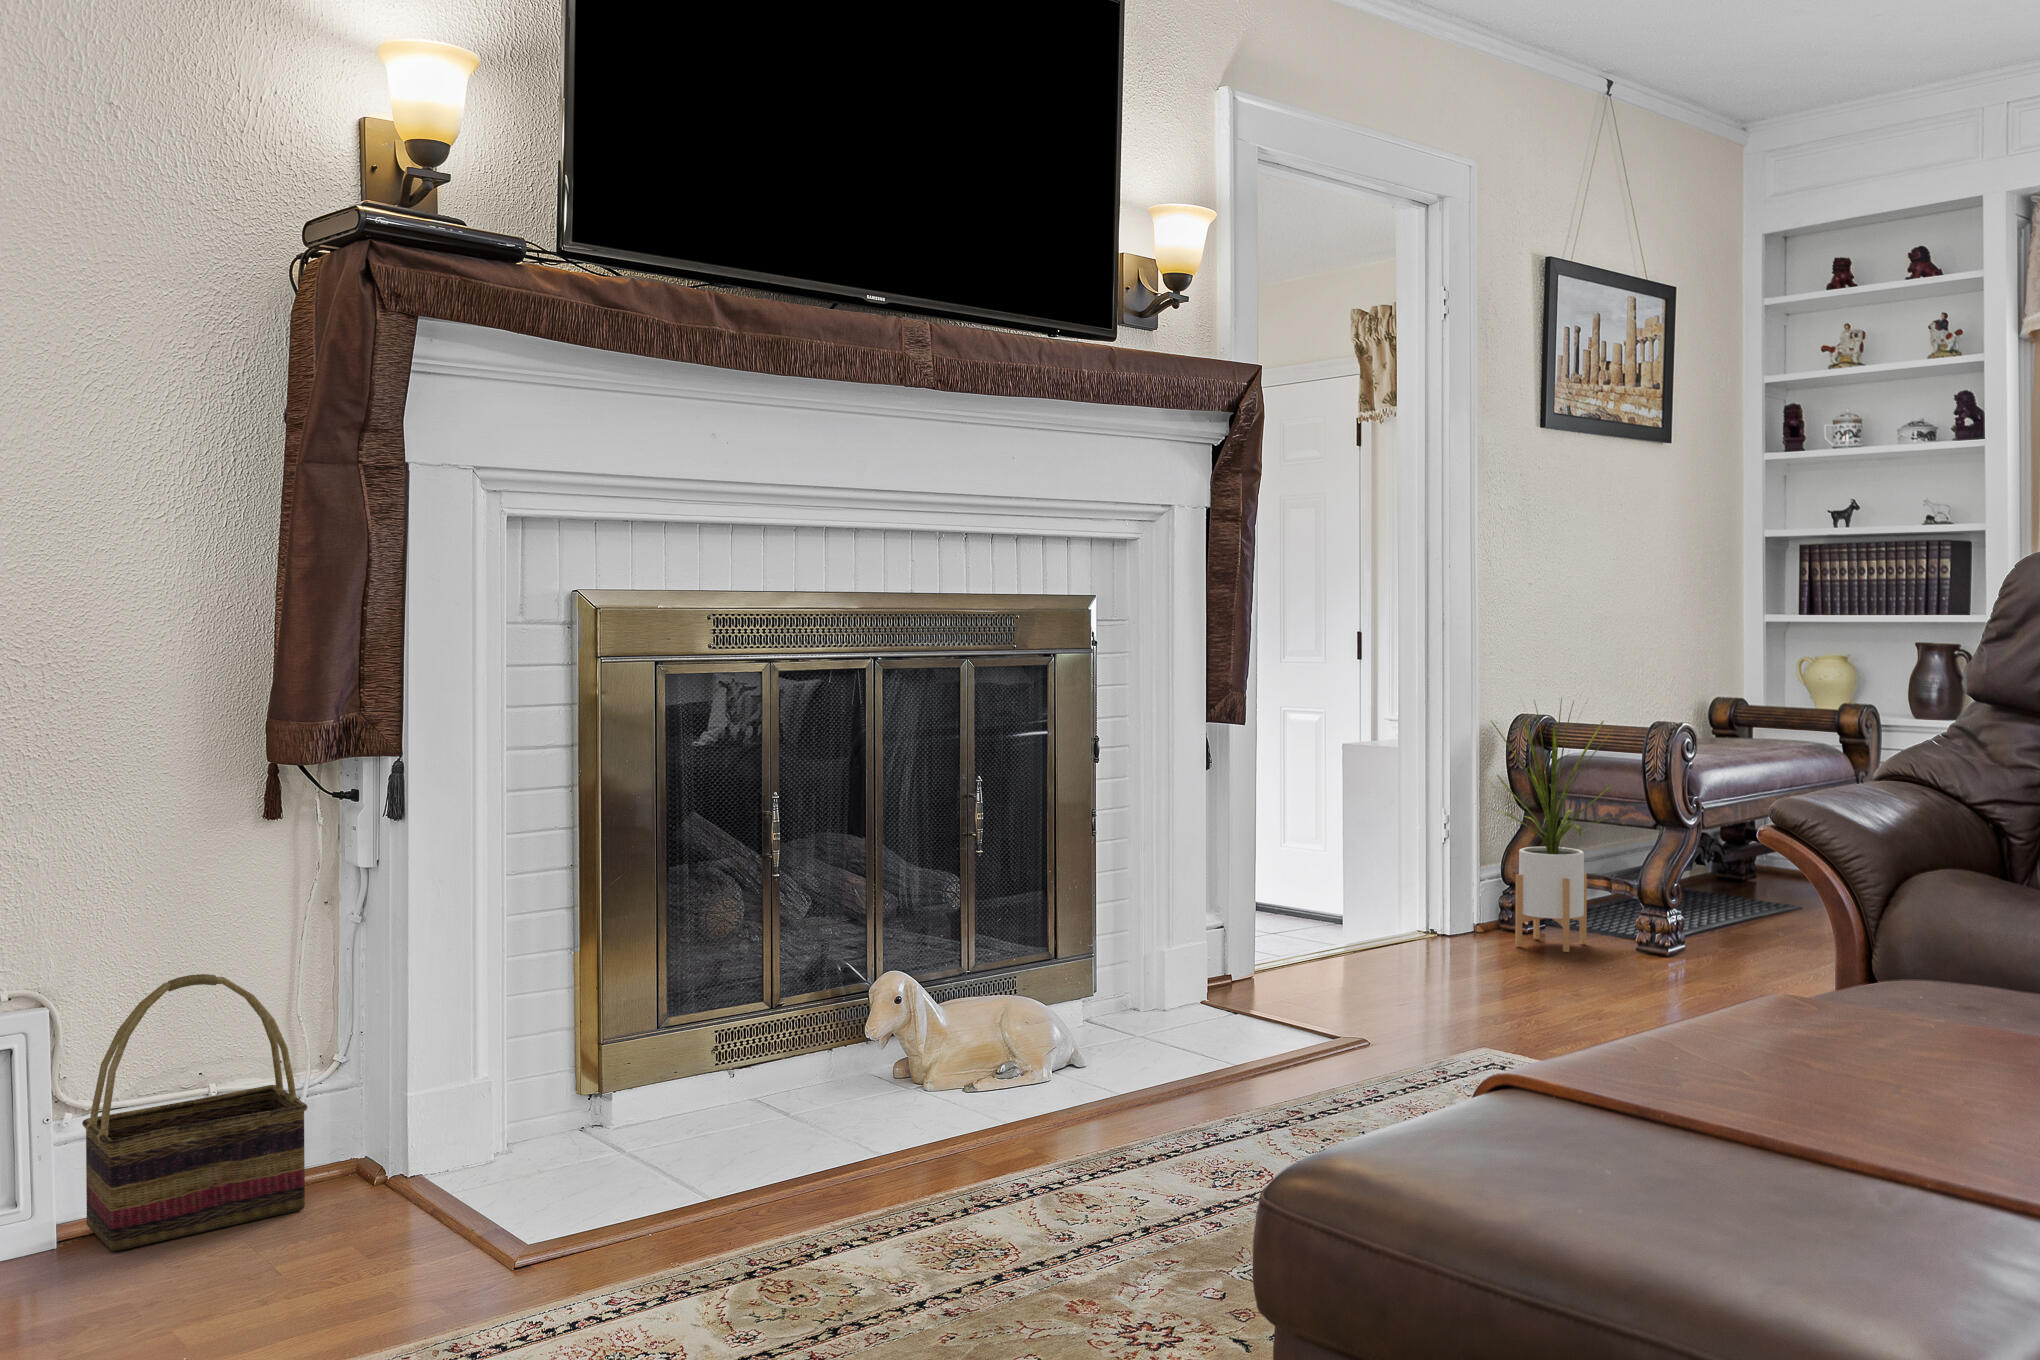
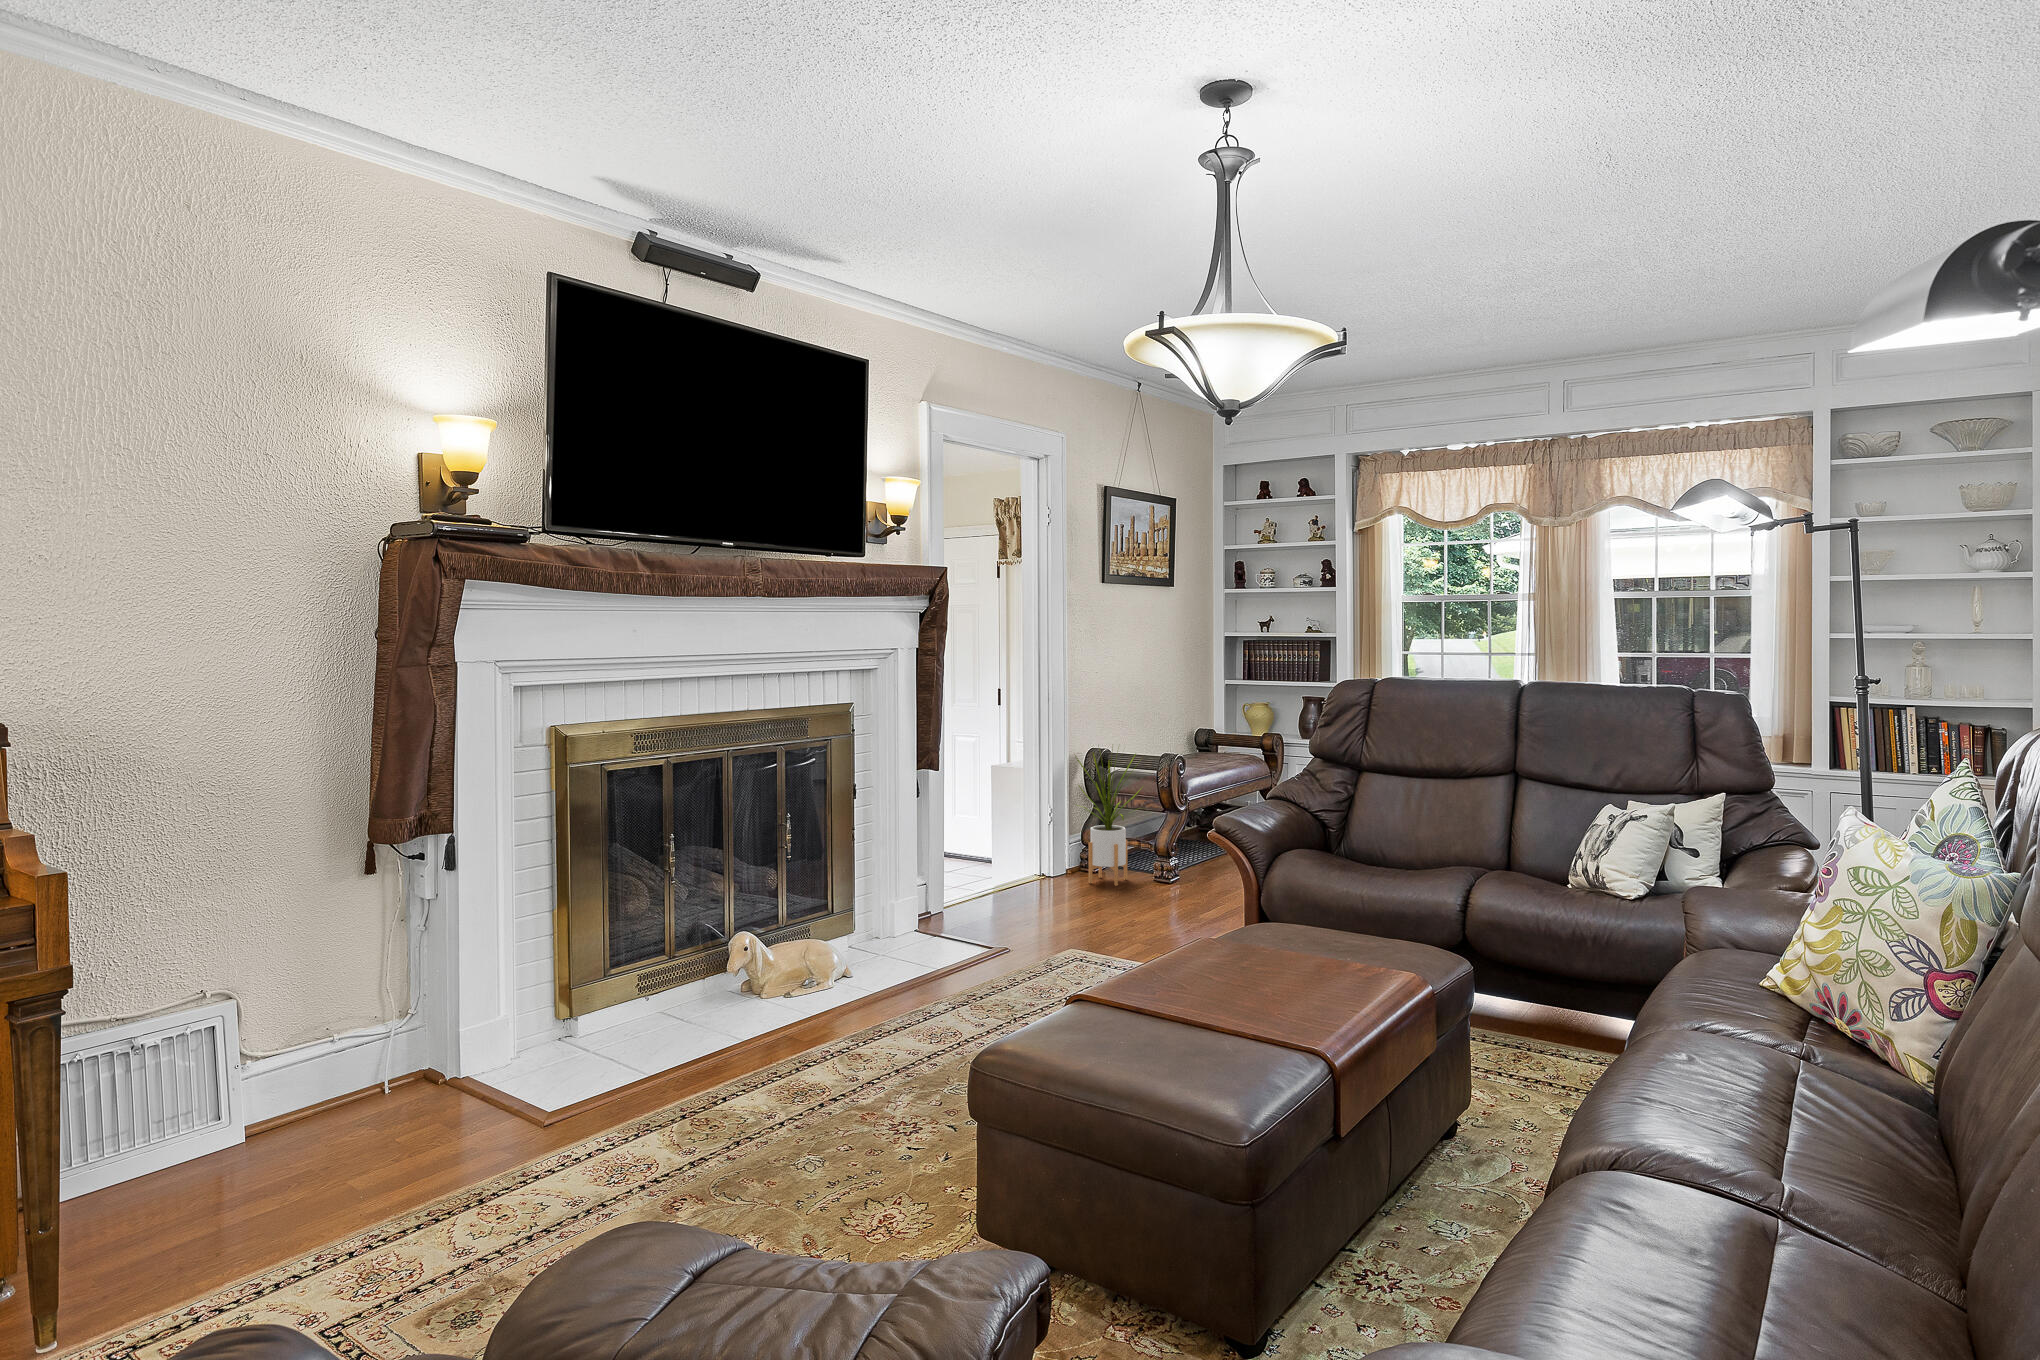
basket: present [82,974,308,1251] -> none [260,971,402,1140]

